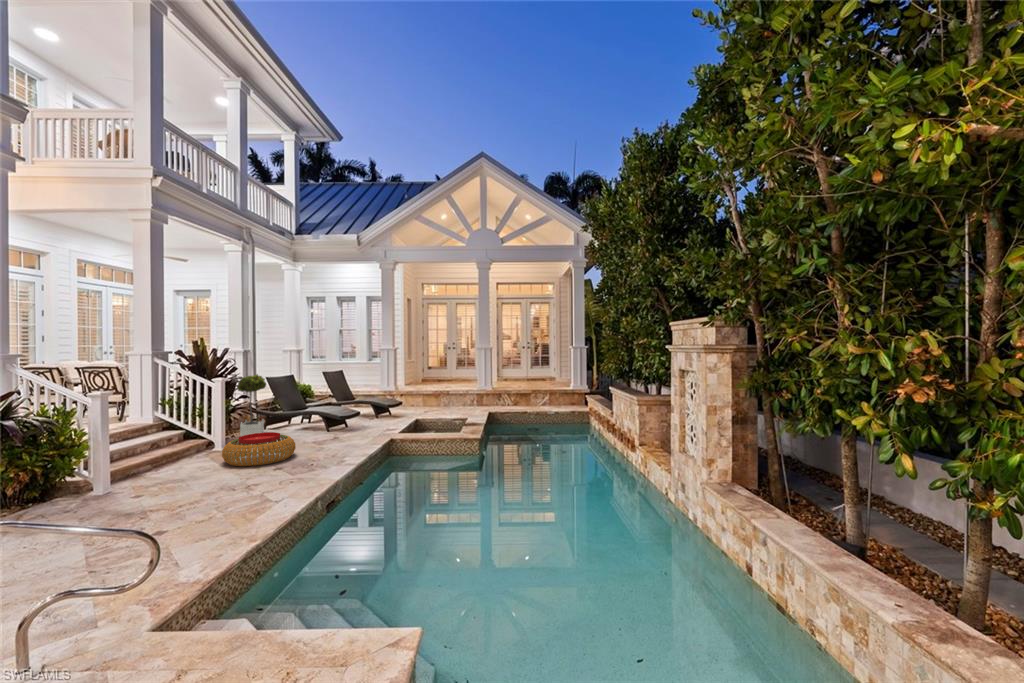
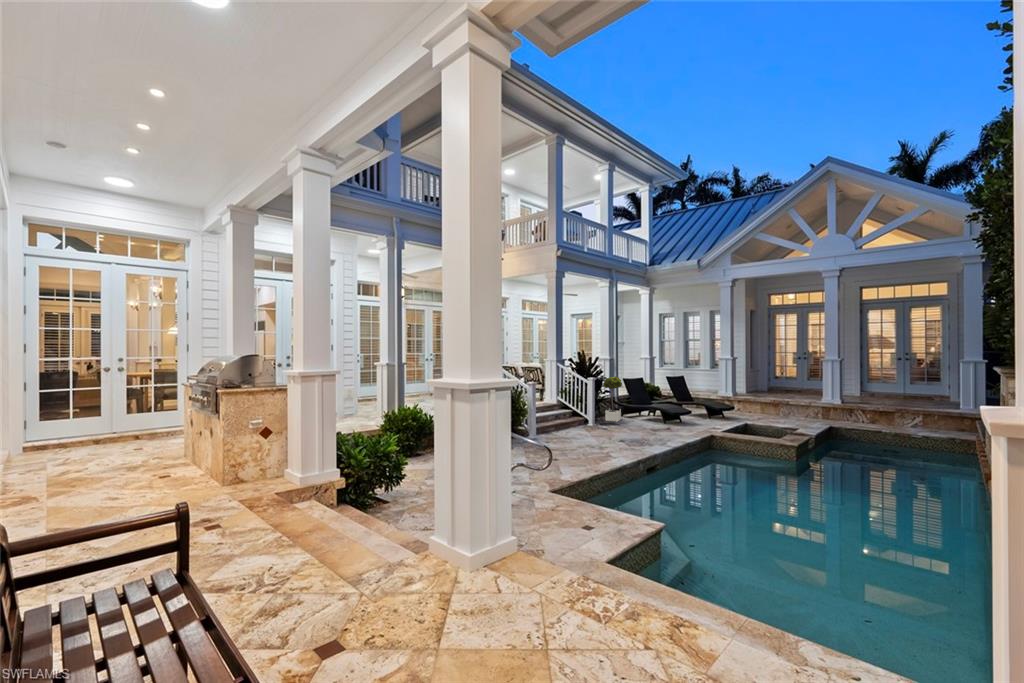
pouf: present [222,432,296,466] -> none [591,417,636,438]

